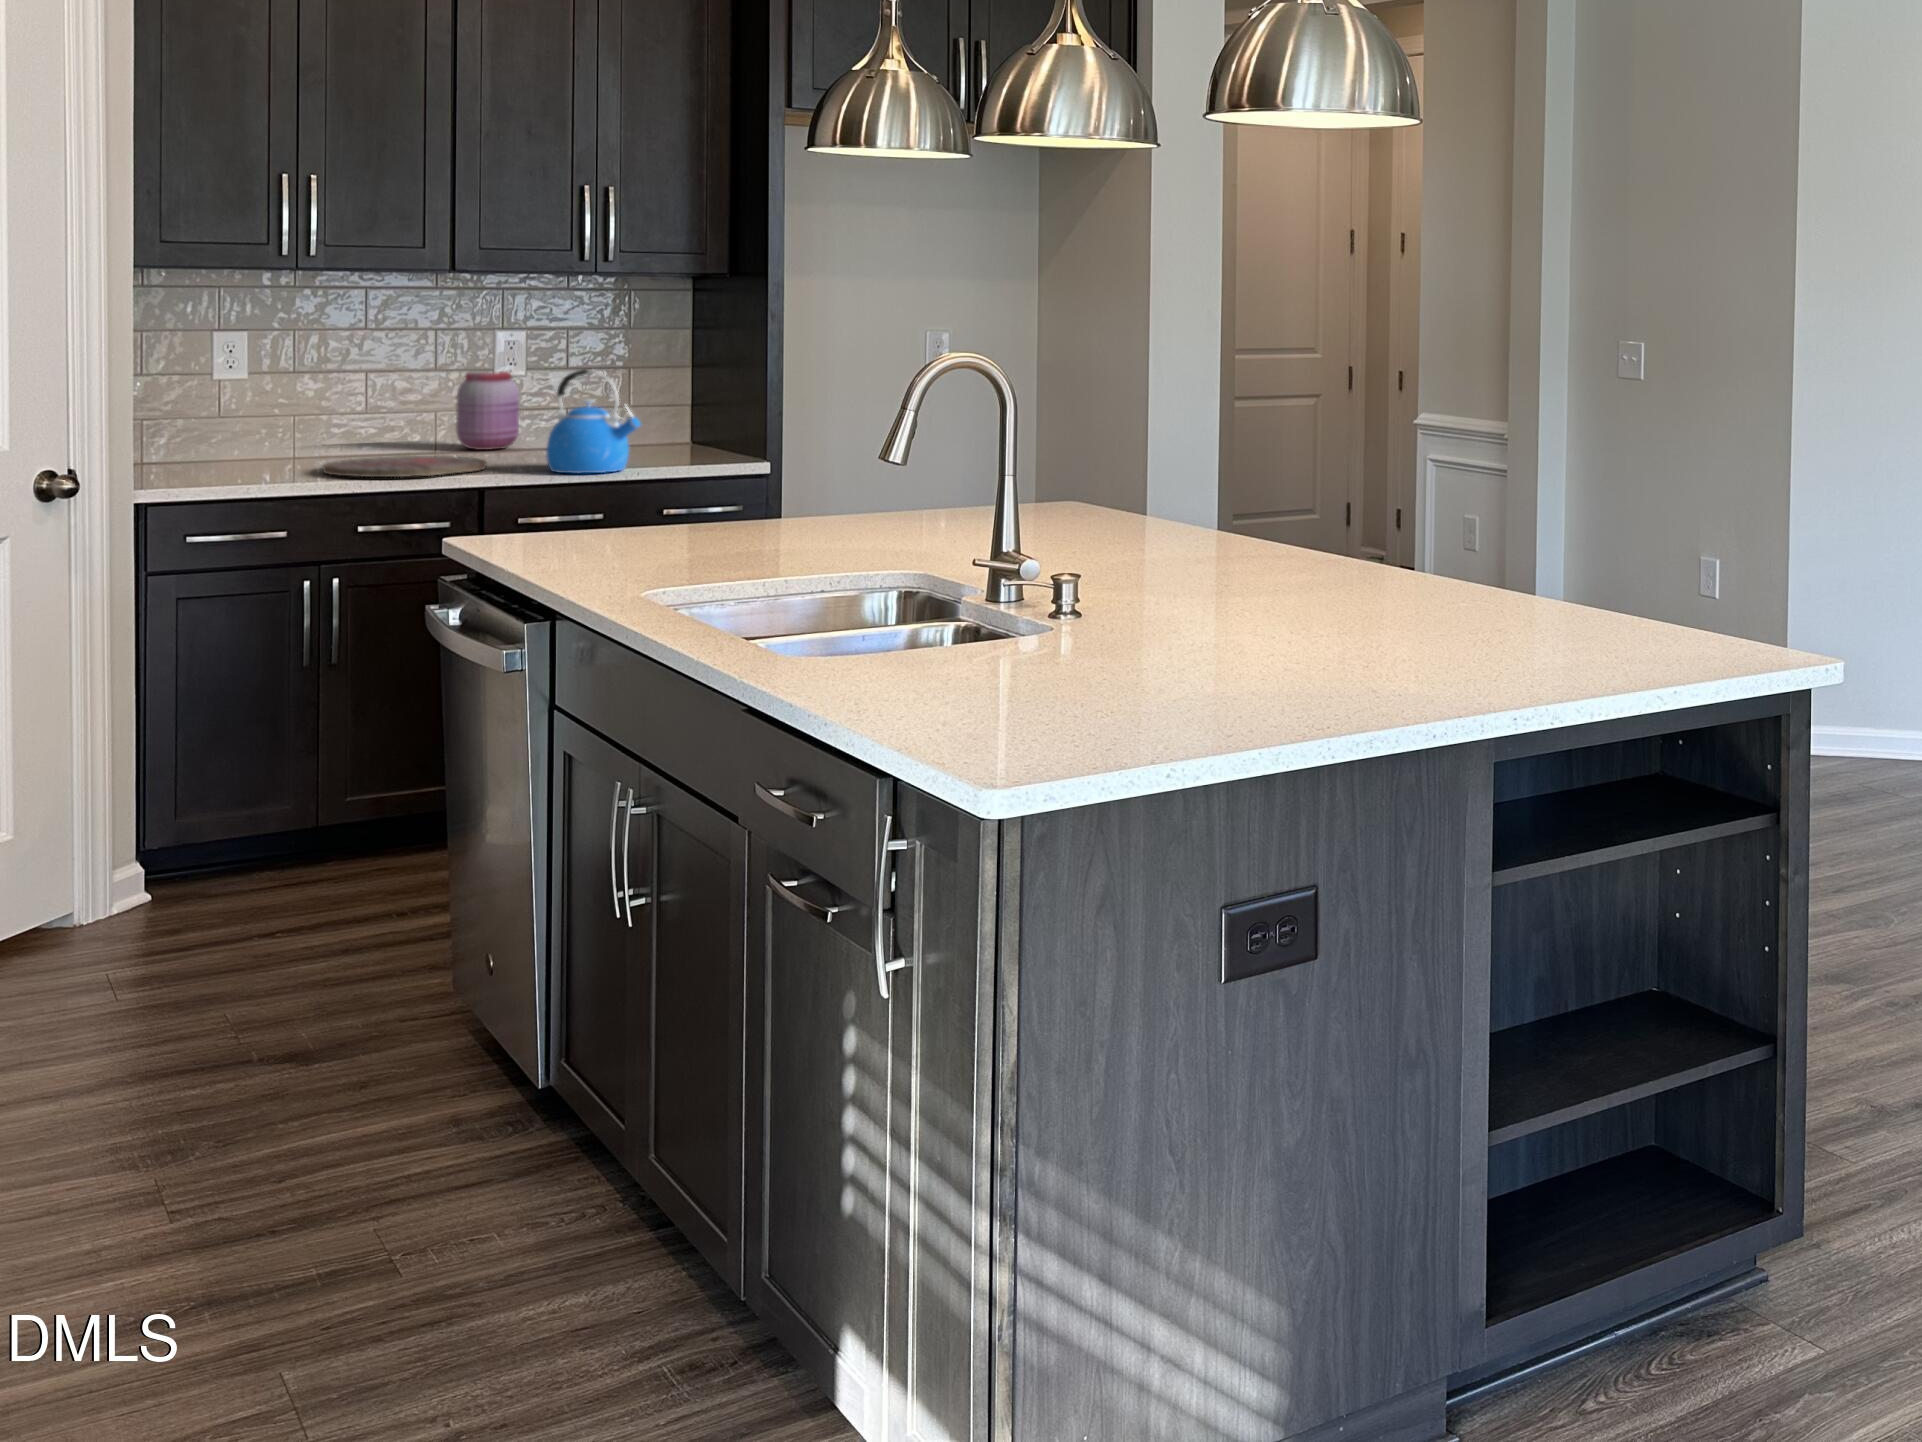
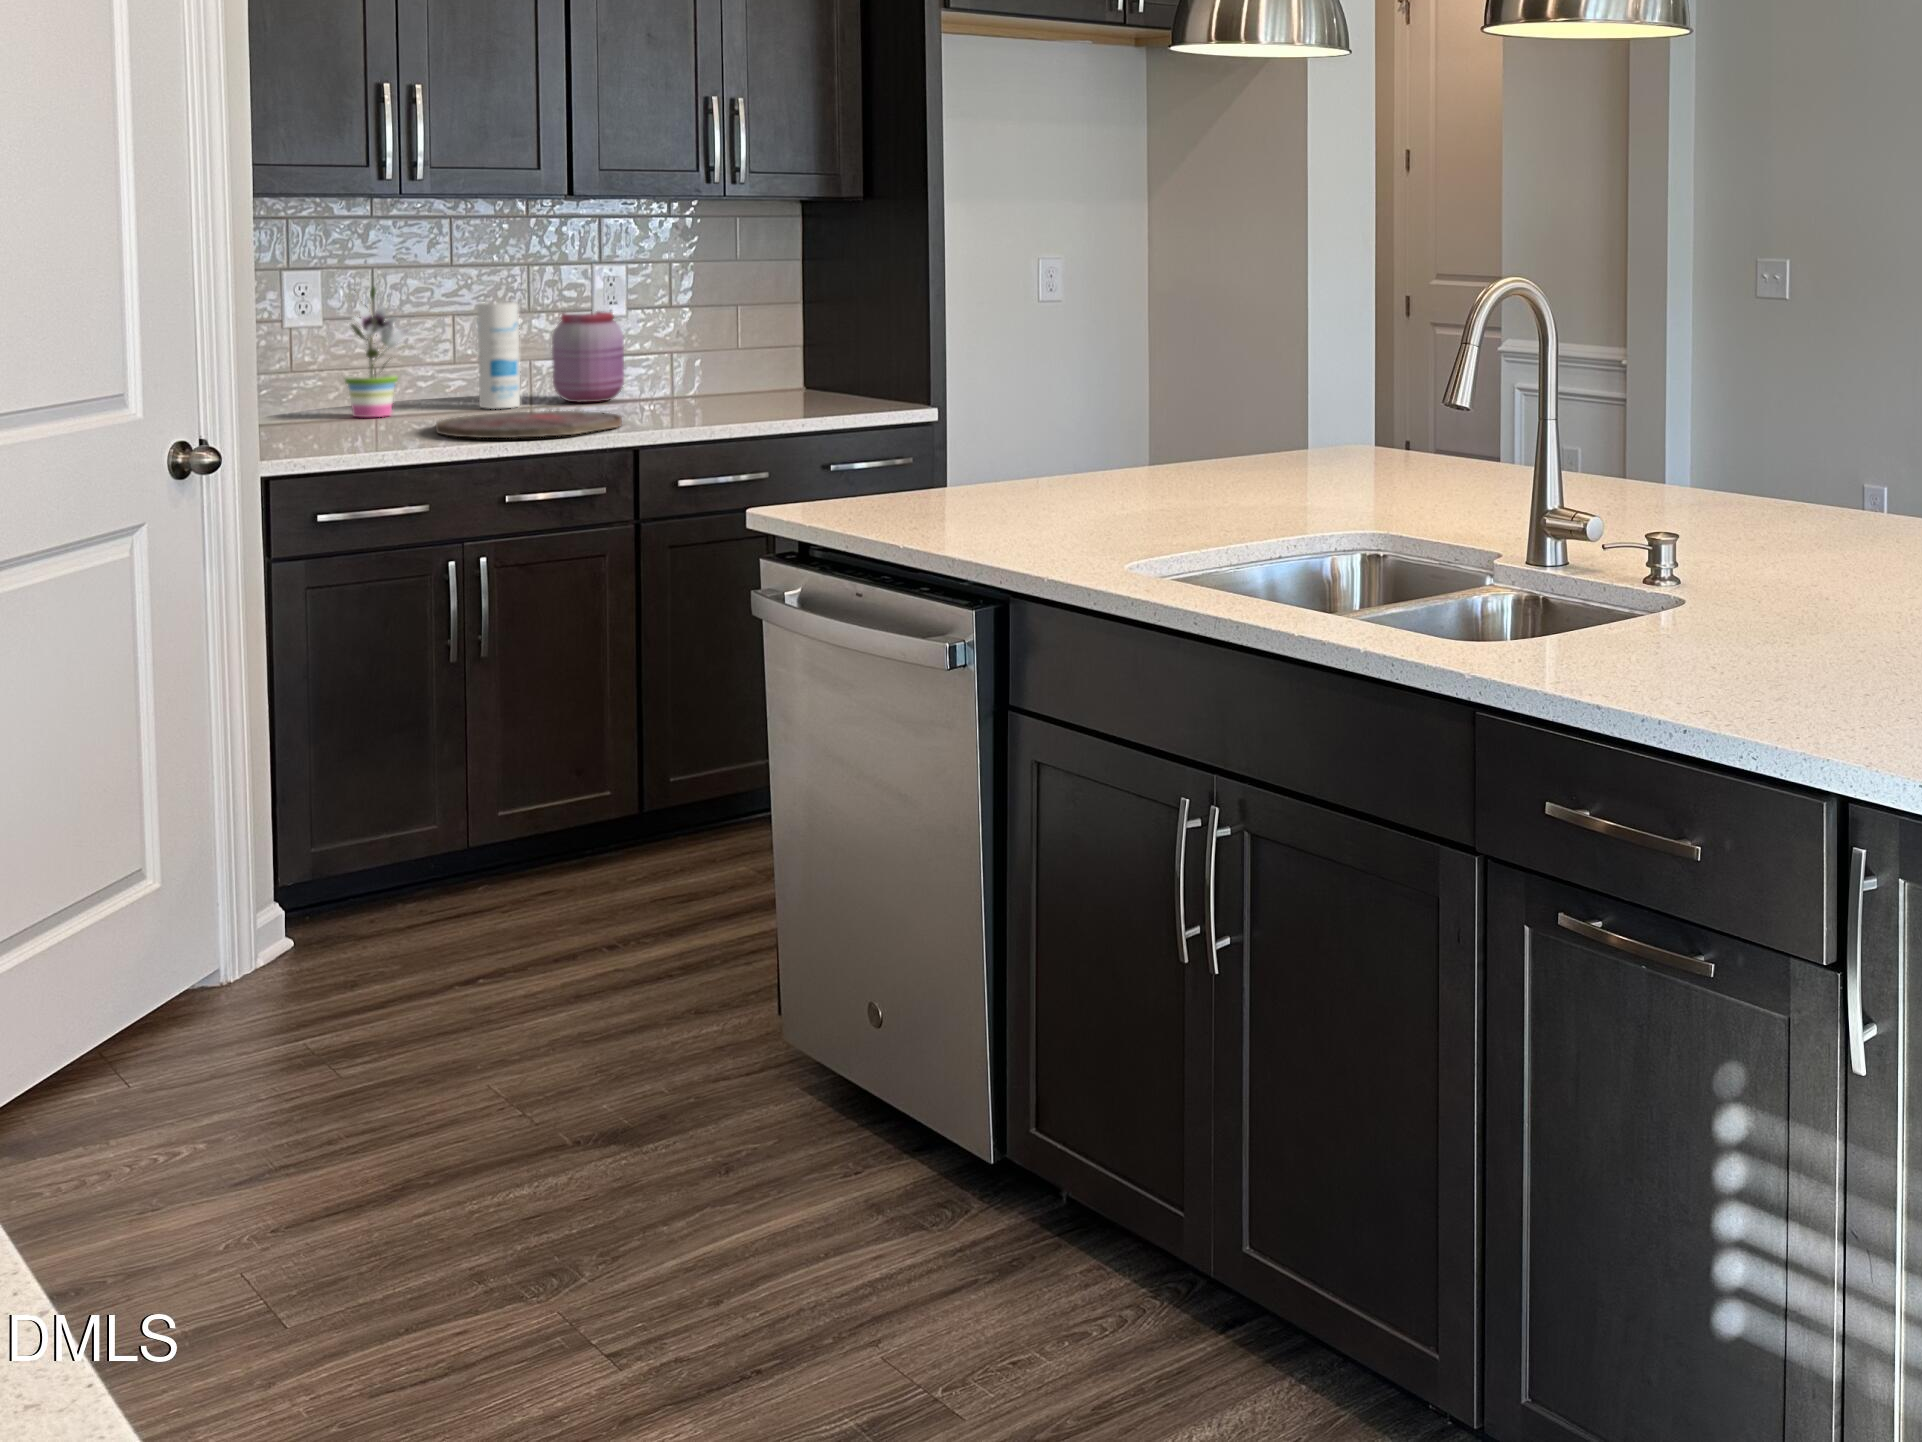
potted plant: none [268,336,332,458] -> present [345,287,409,417]
canister: none [388,362,424,453] -> present [477,302,520,409]
kettle: present [546,369,640,473] -> none [695,306,805,427]

